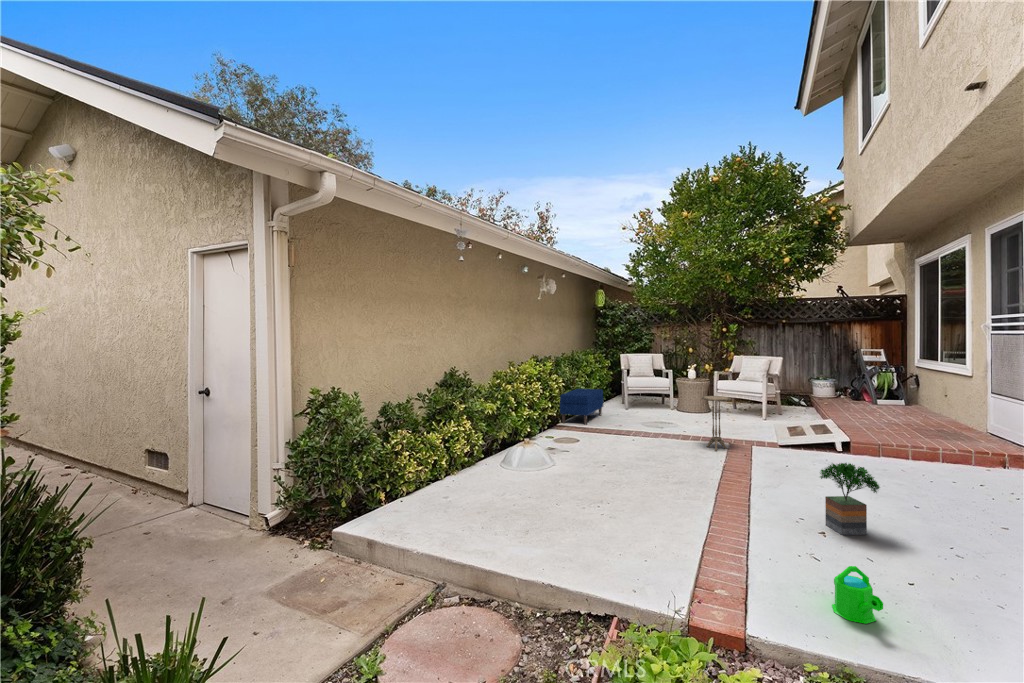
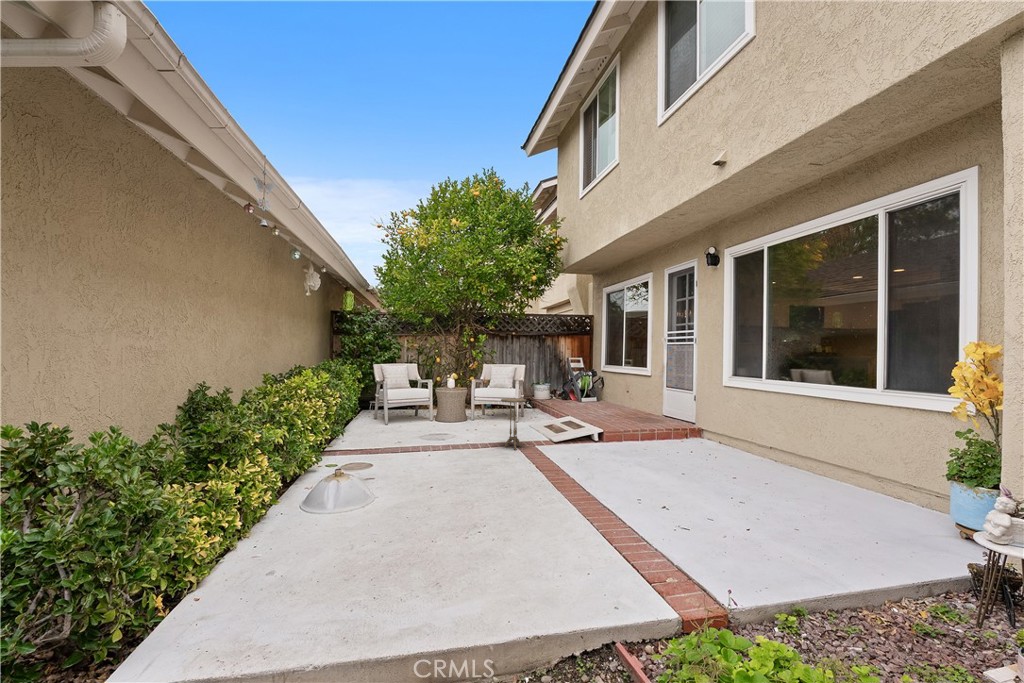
bench: present [560,389,603,425] -> none [335,400,375,441]
potted tree: present [820,463,880,535] -> none [652,442,699,503]
watering can: present [832,566,883,624] -> none [734,525,791,572]

